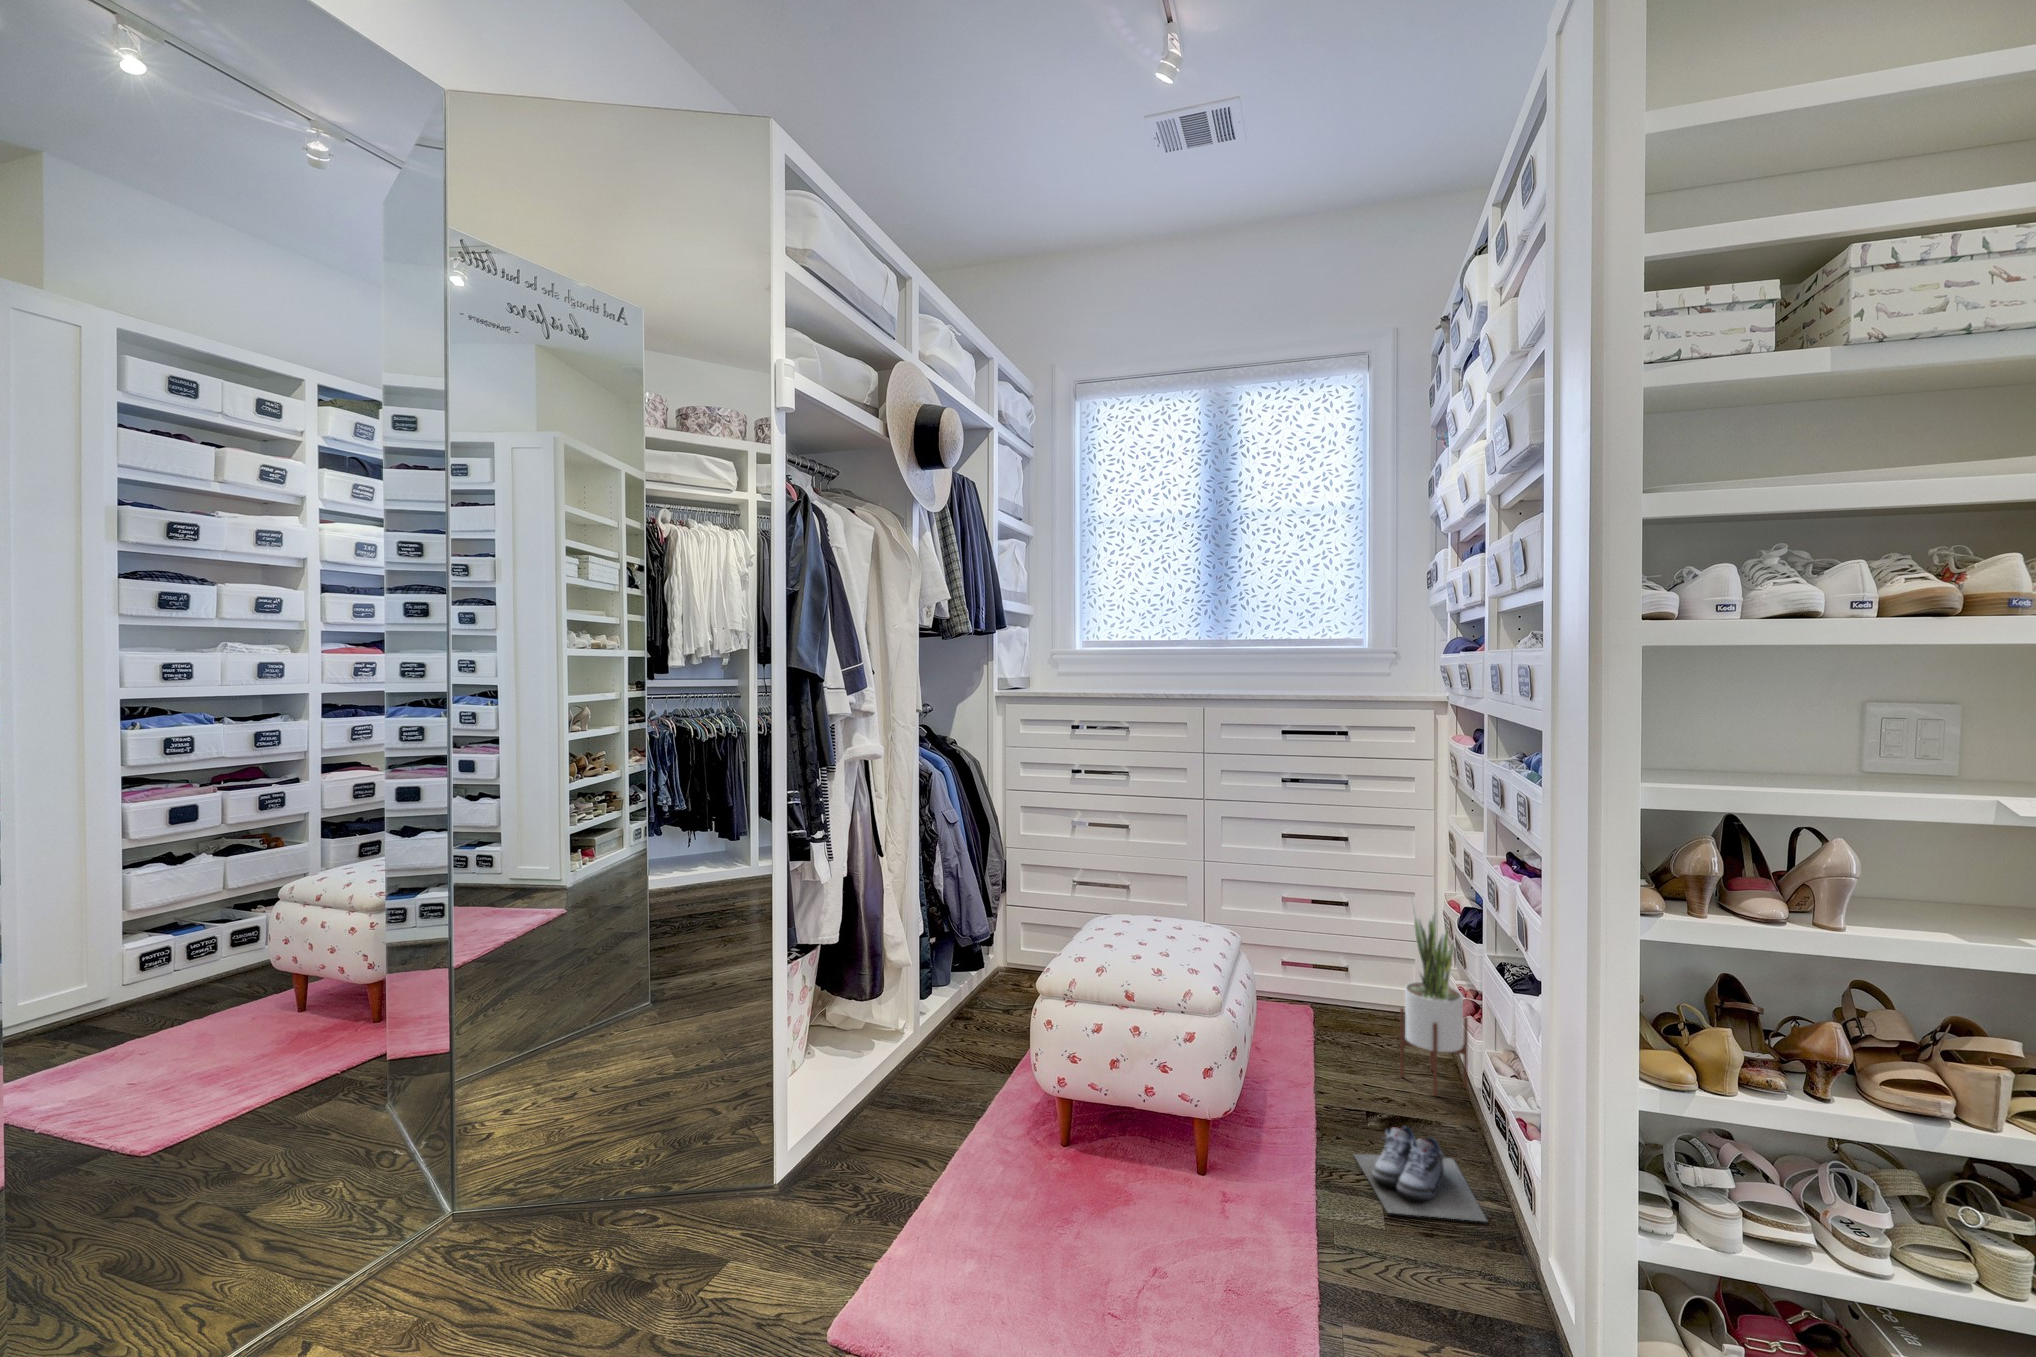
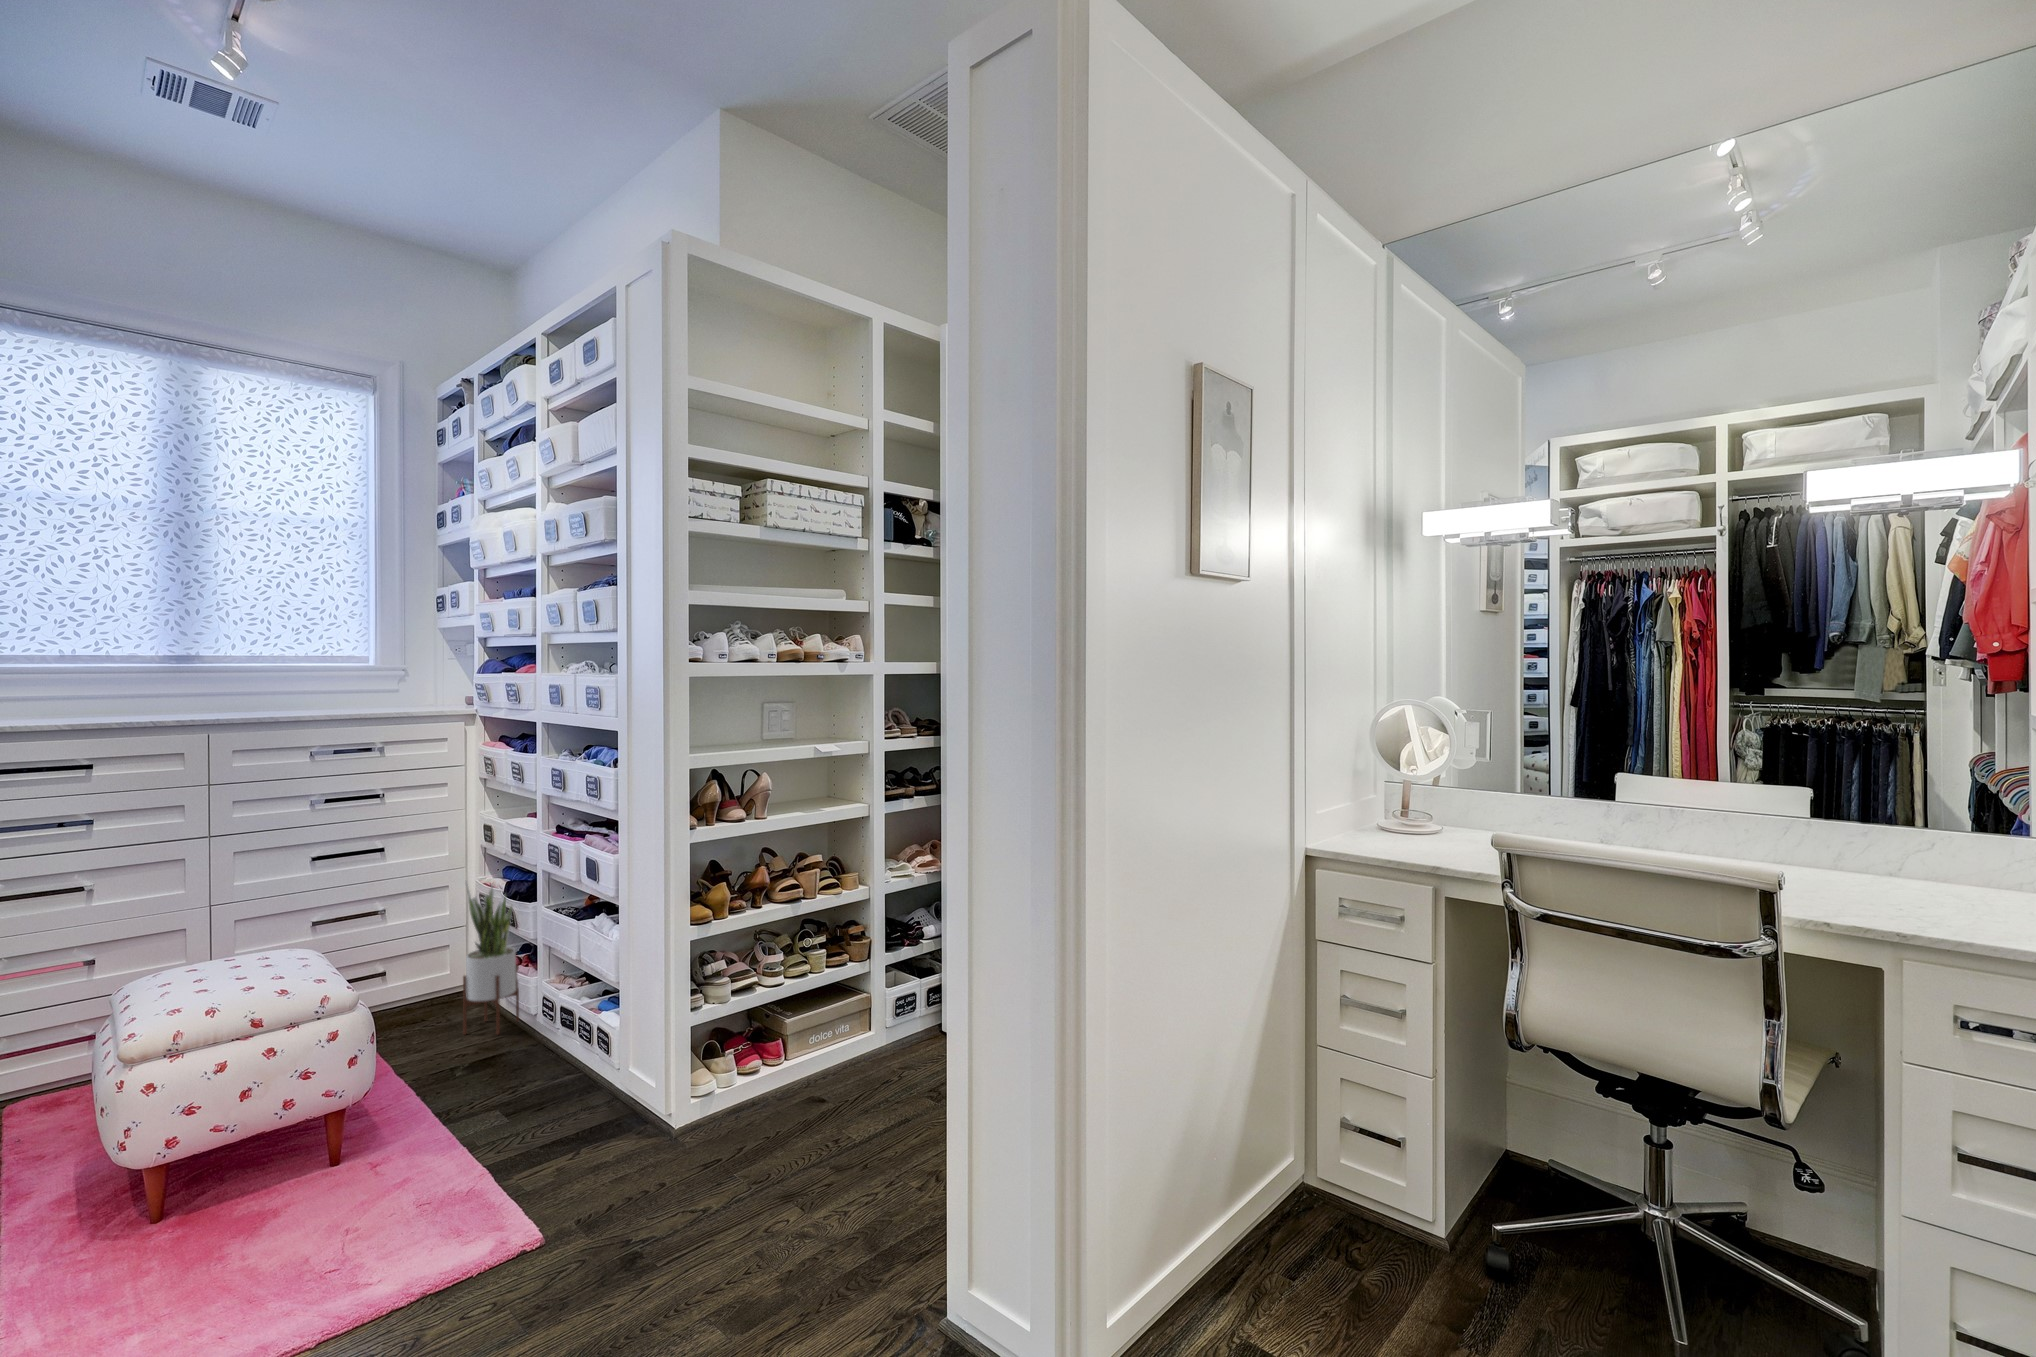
shoe: present [1354,1127,1487,1222] -> none [458,1048,575,1107]

